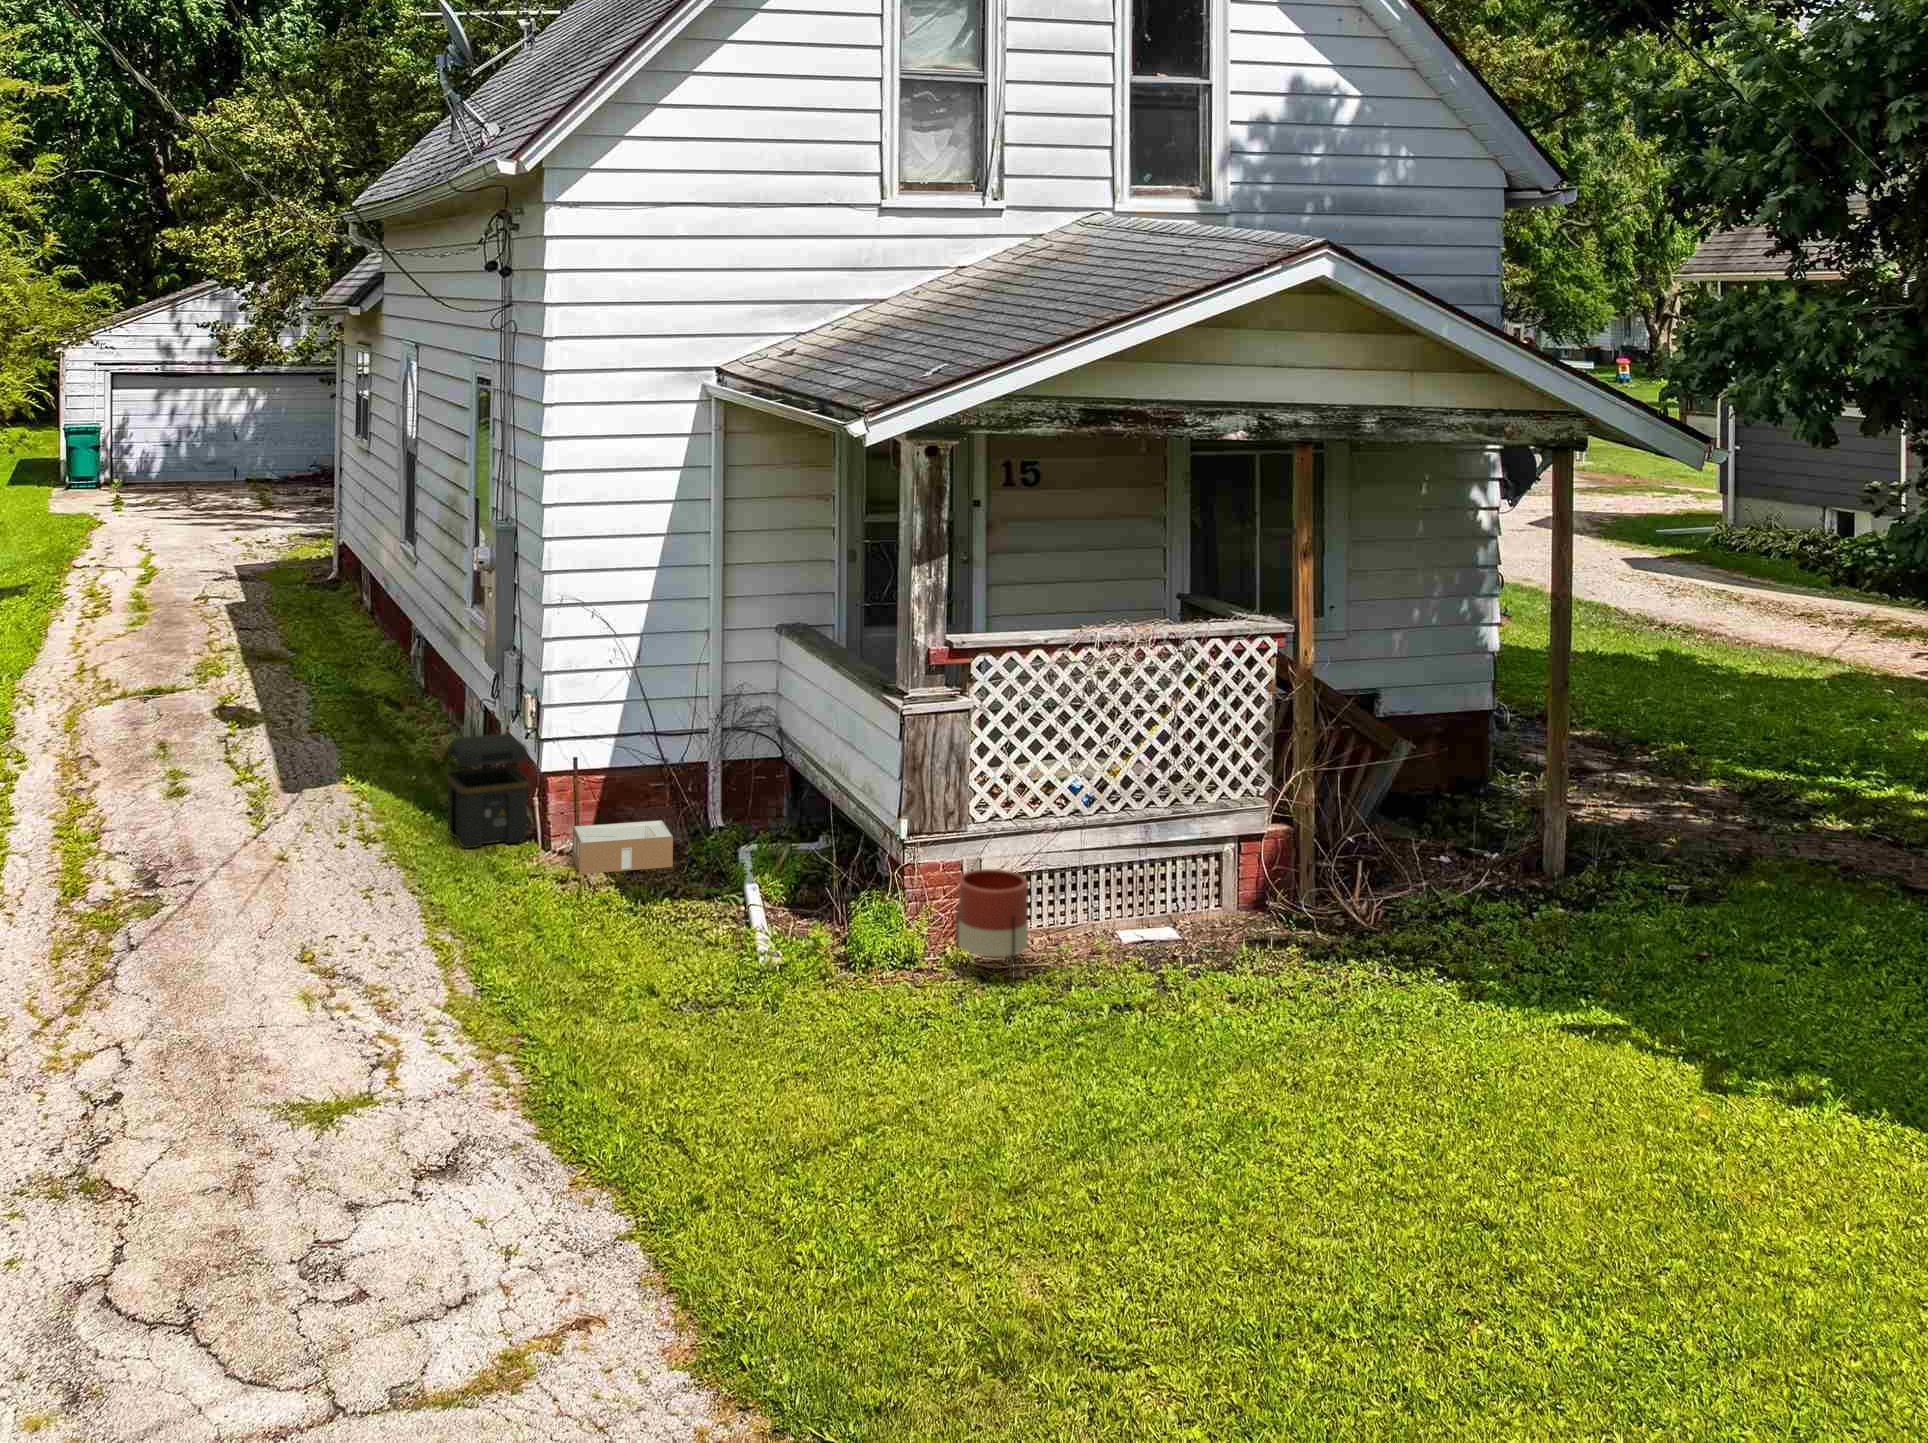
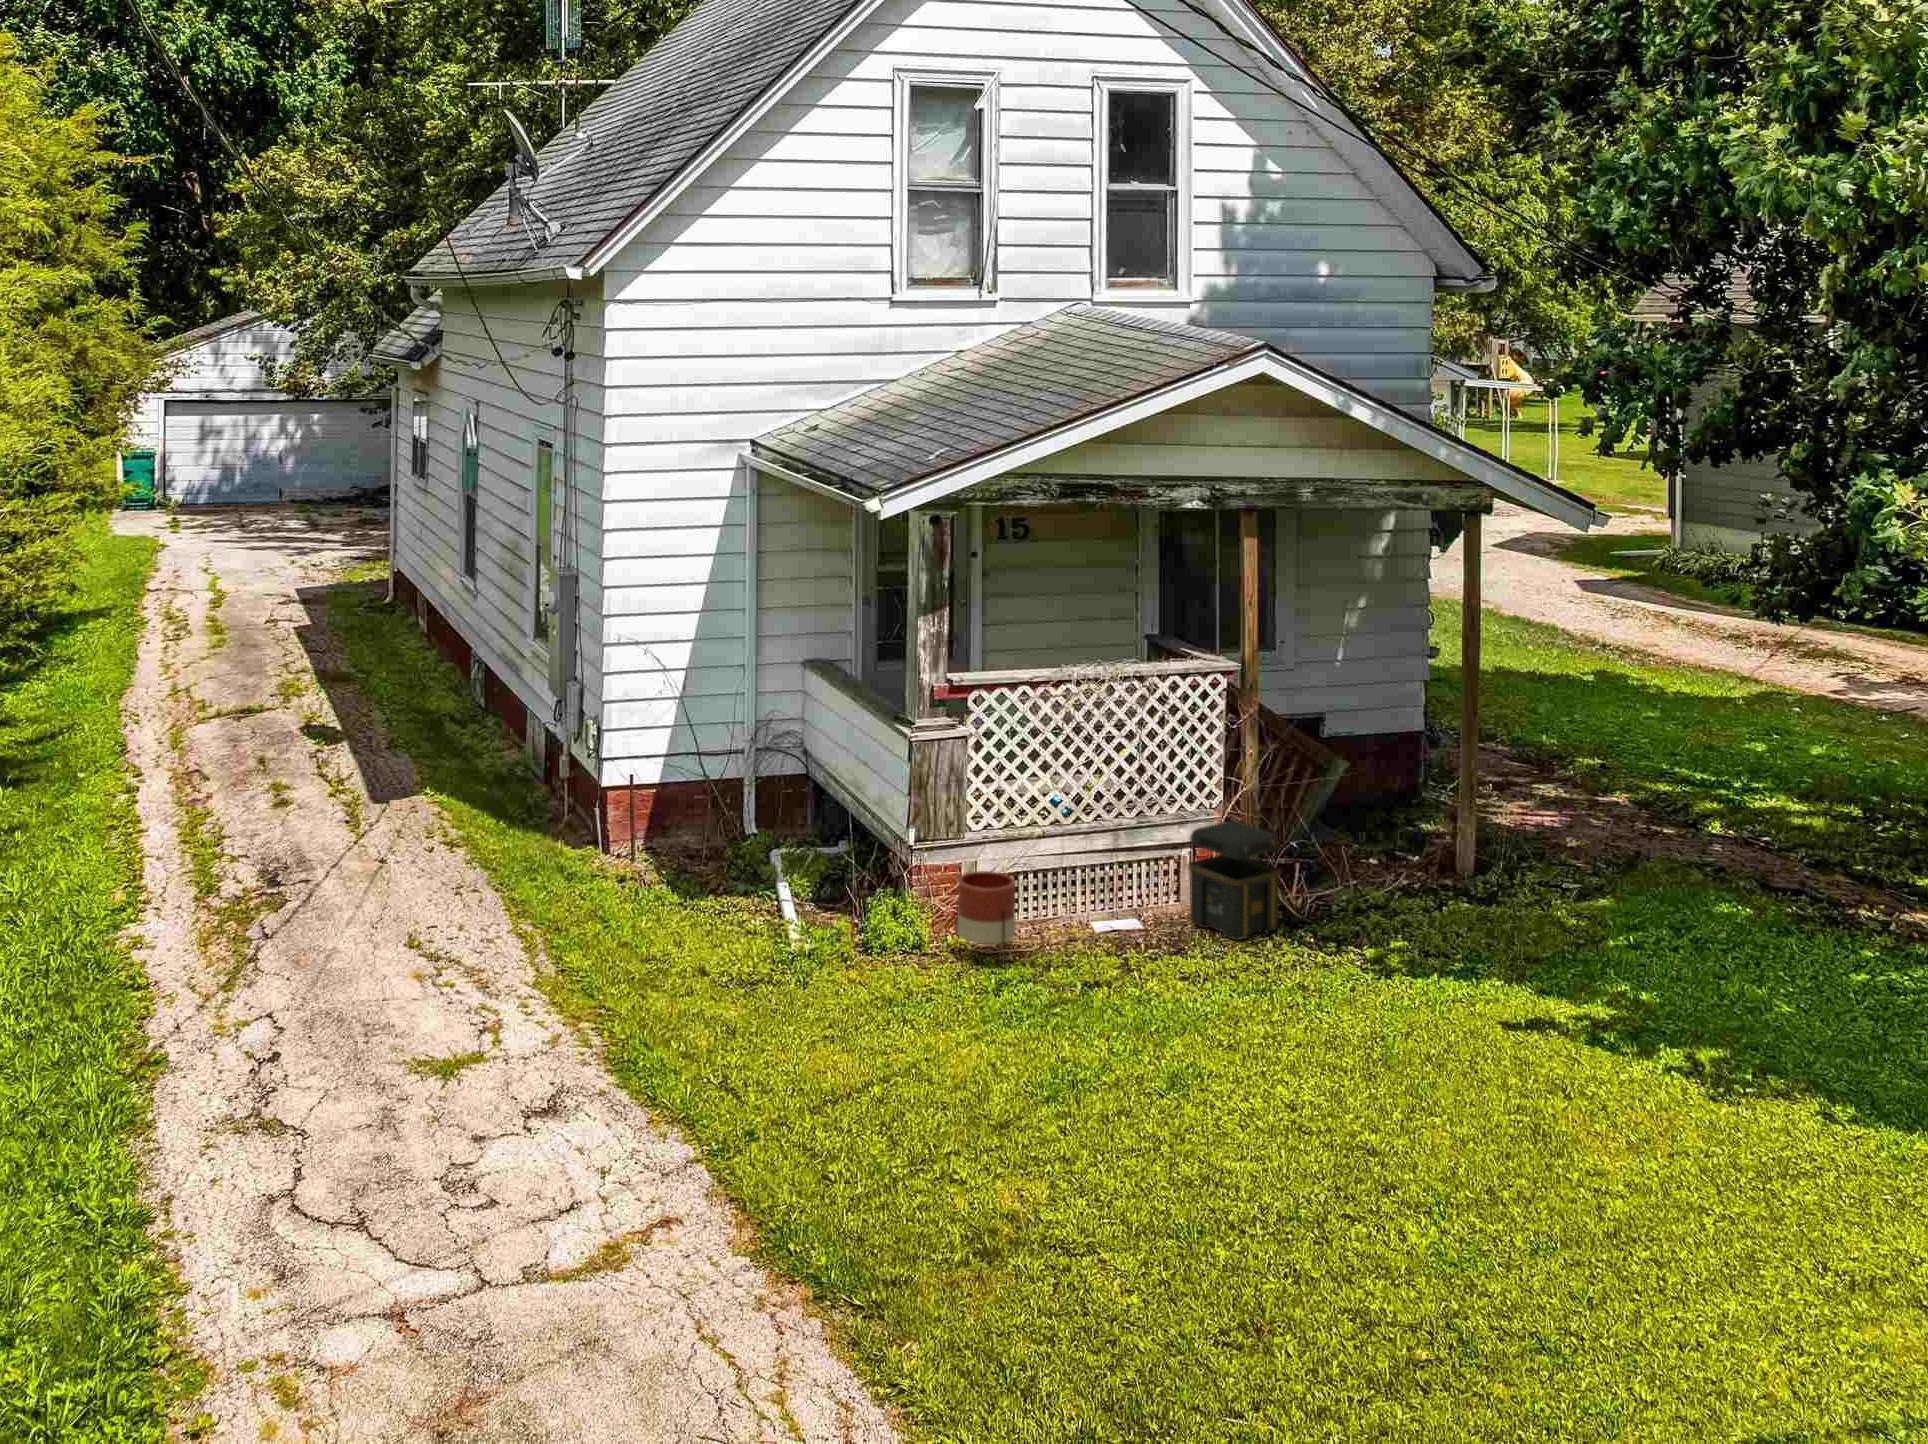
toolbox: present [447,734,529,848] -> present [1189,821,1281,940]
cardboard box: present [572,820,673,874] -> none [627,829,714,875]

